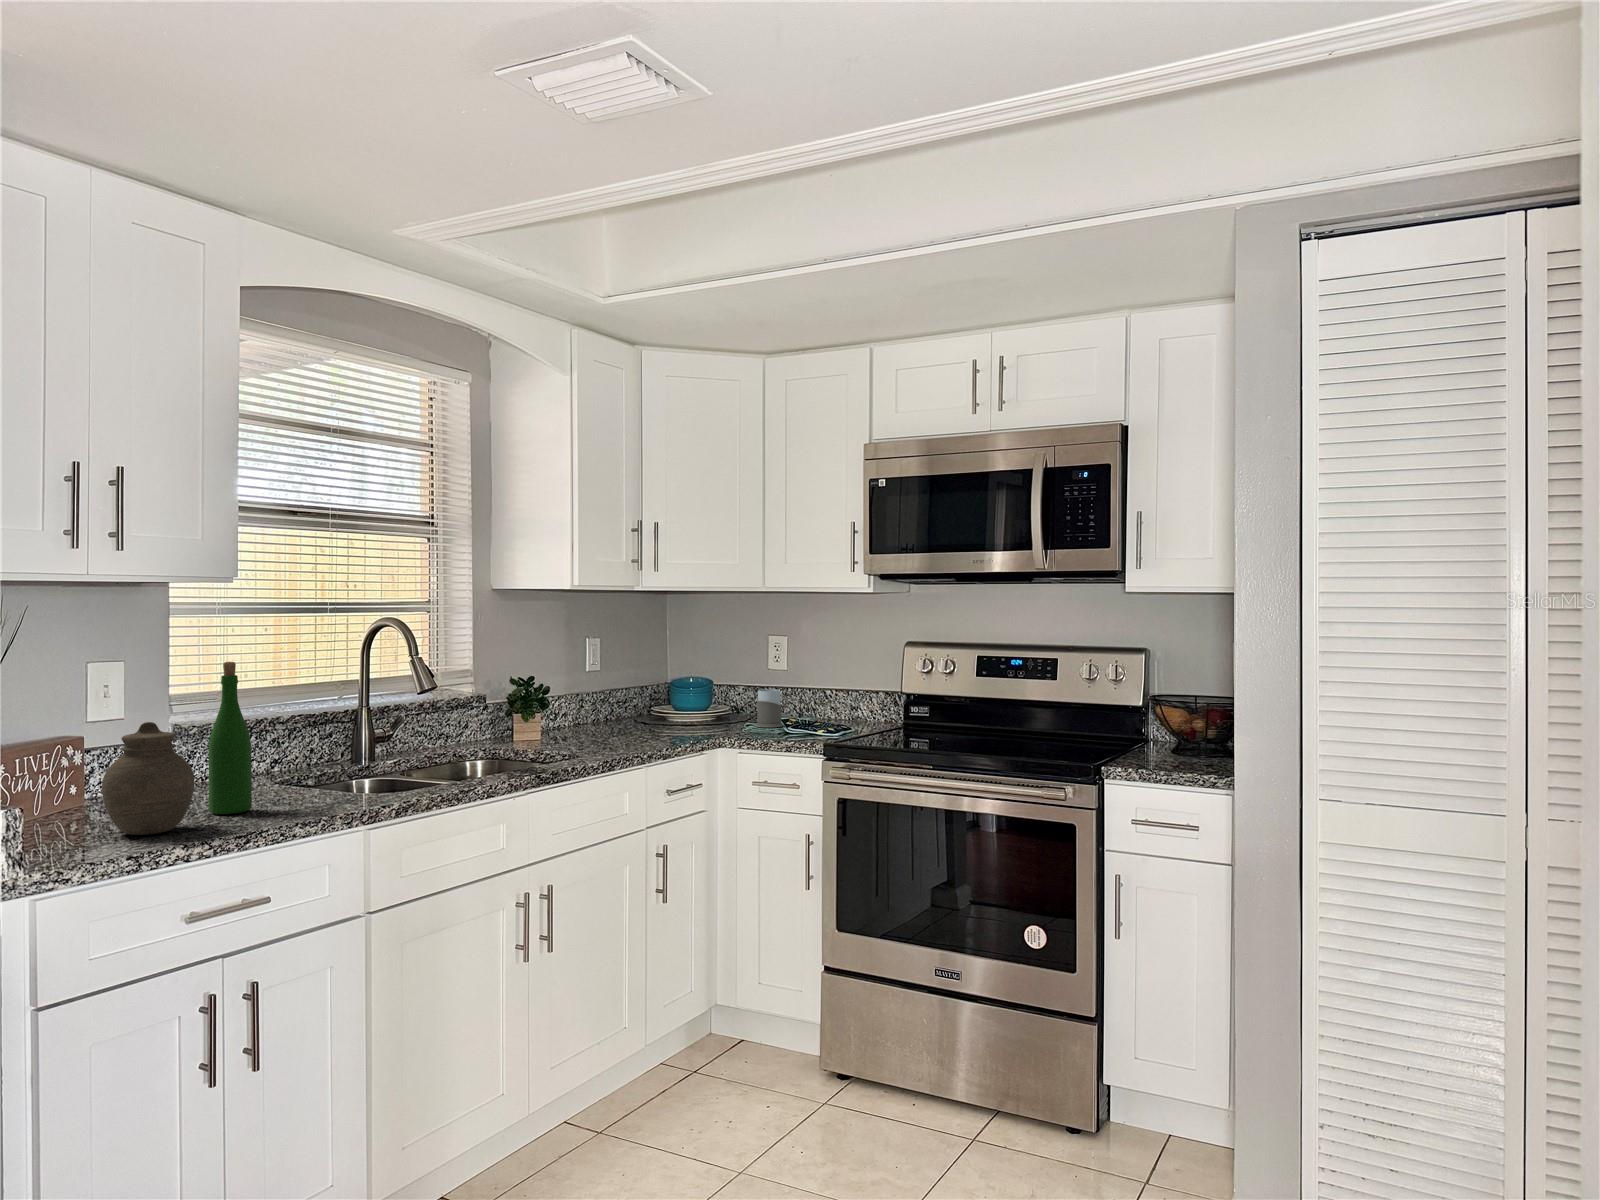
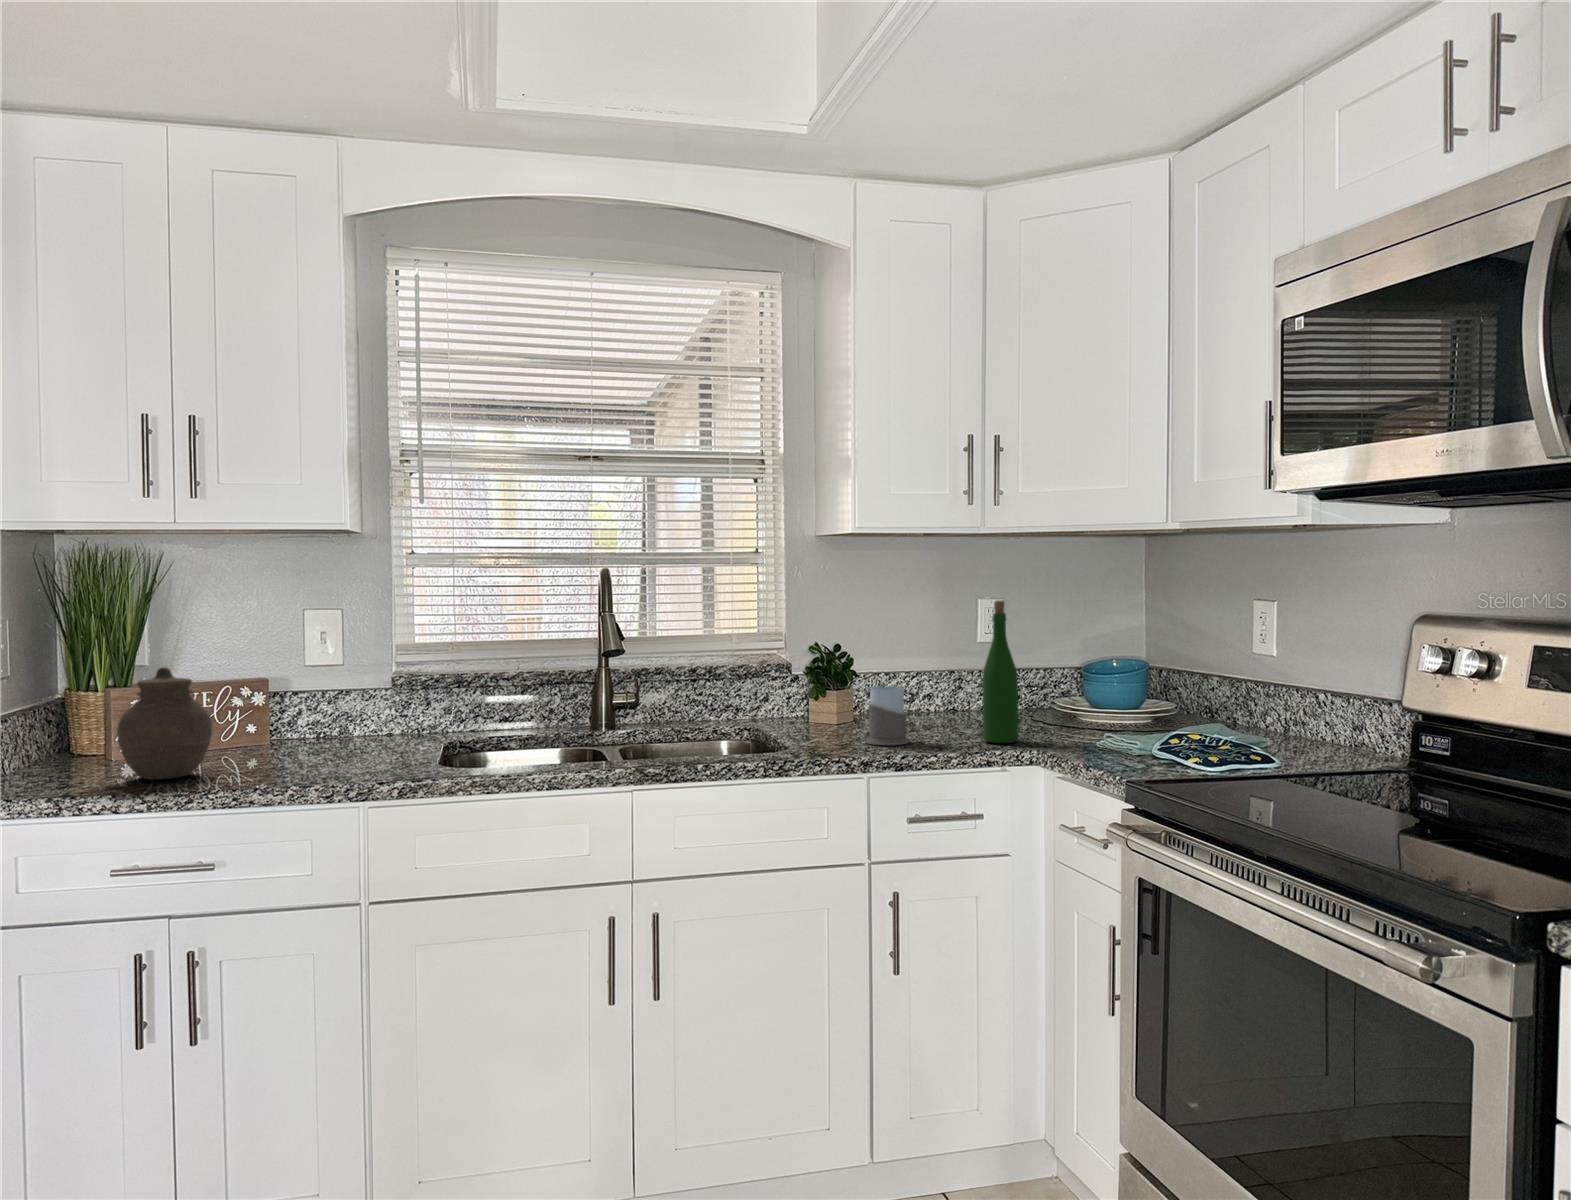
wine bottle: present [209,662,252,814] -> present [982,600,1019,743]
mug: present [755,690,787,727] -> present [866,686,915,745]

